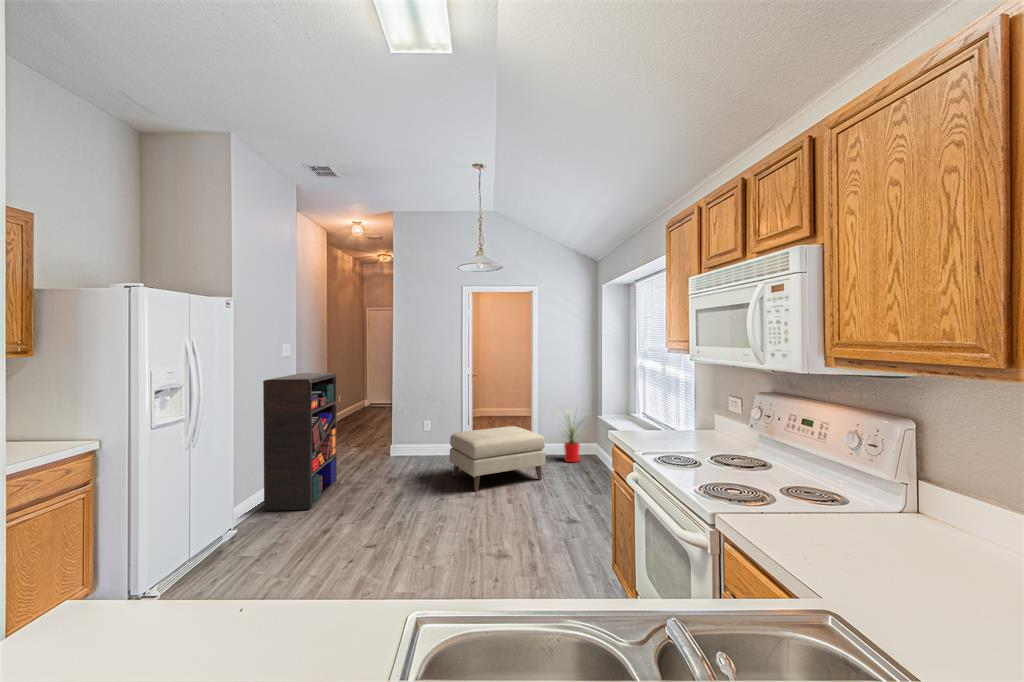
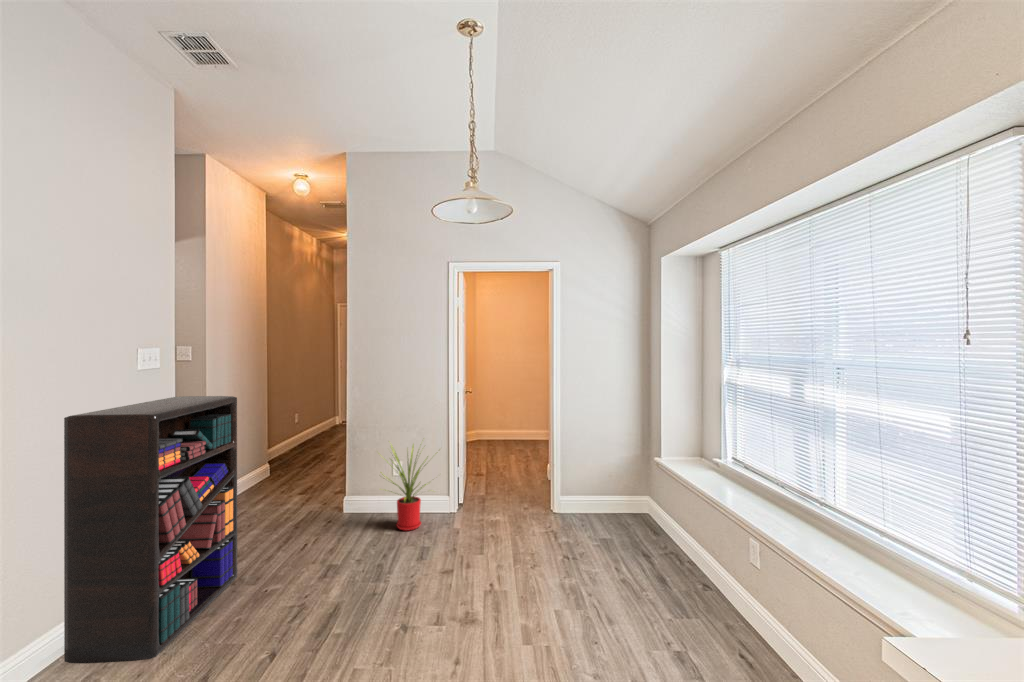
house plant: present [564,410,585,462] -> present [381,444,426,531]
ottoman: present [450,426,545,491] -> none [426,476,582,601]

